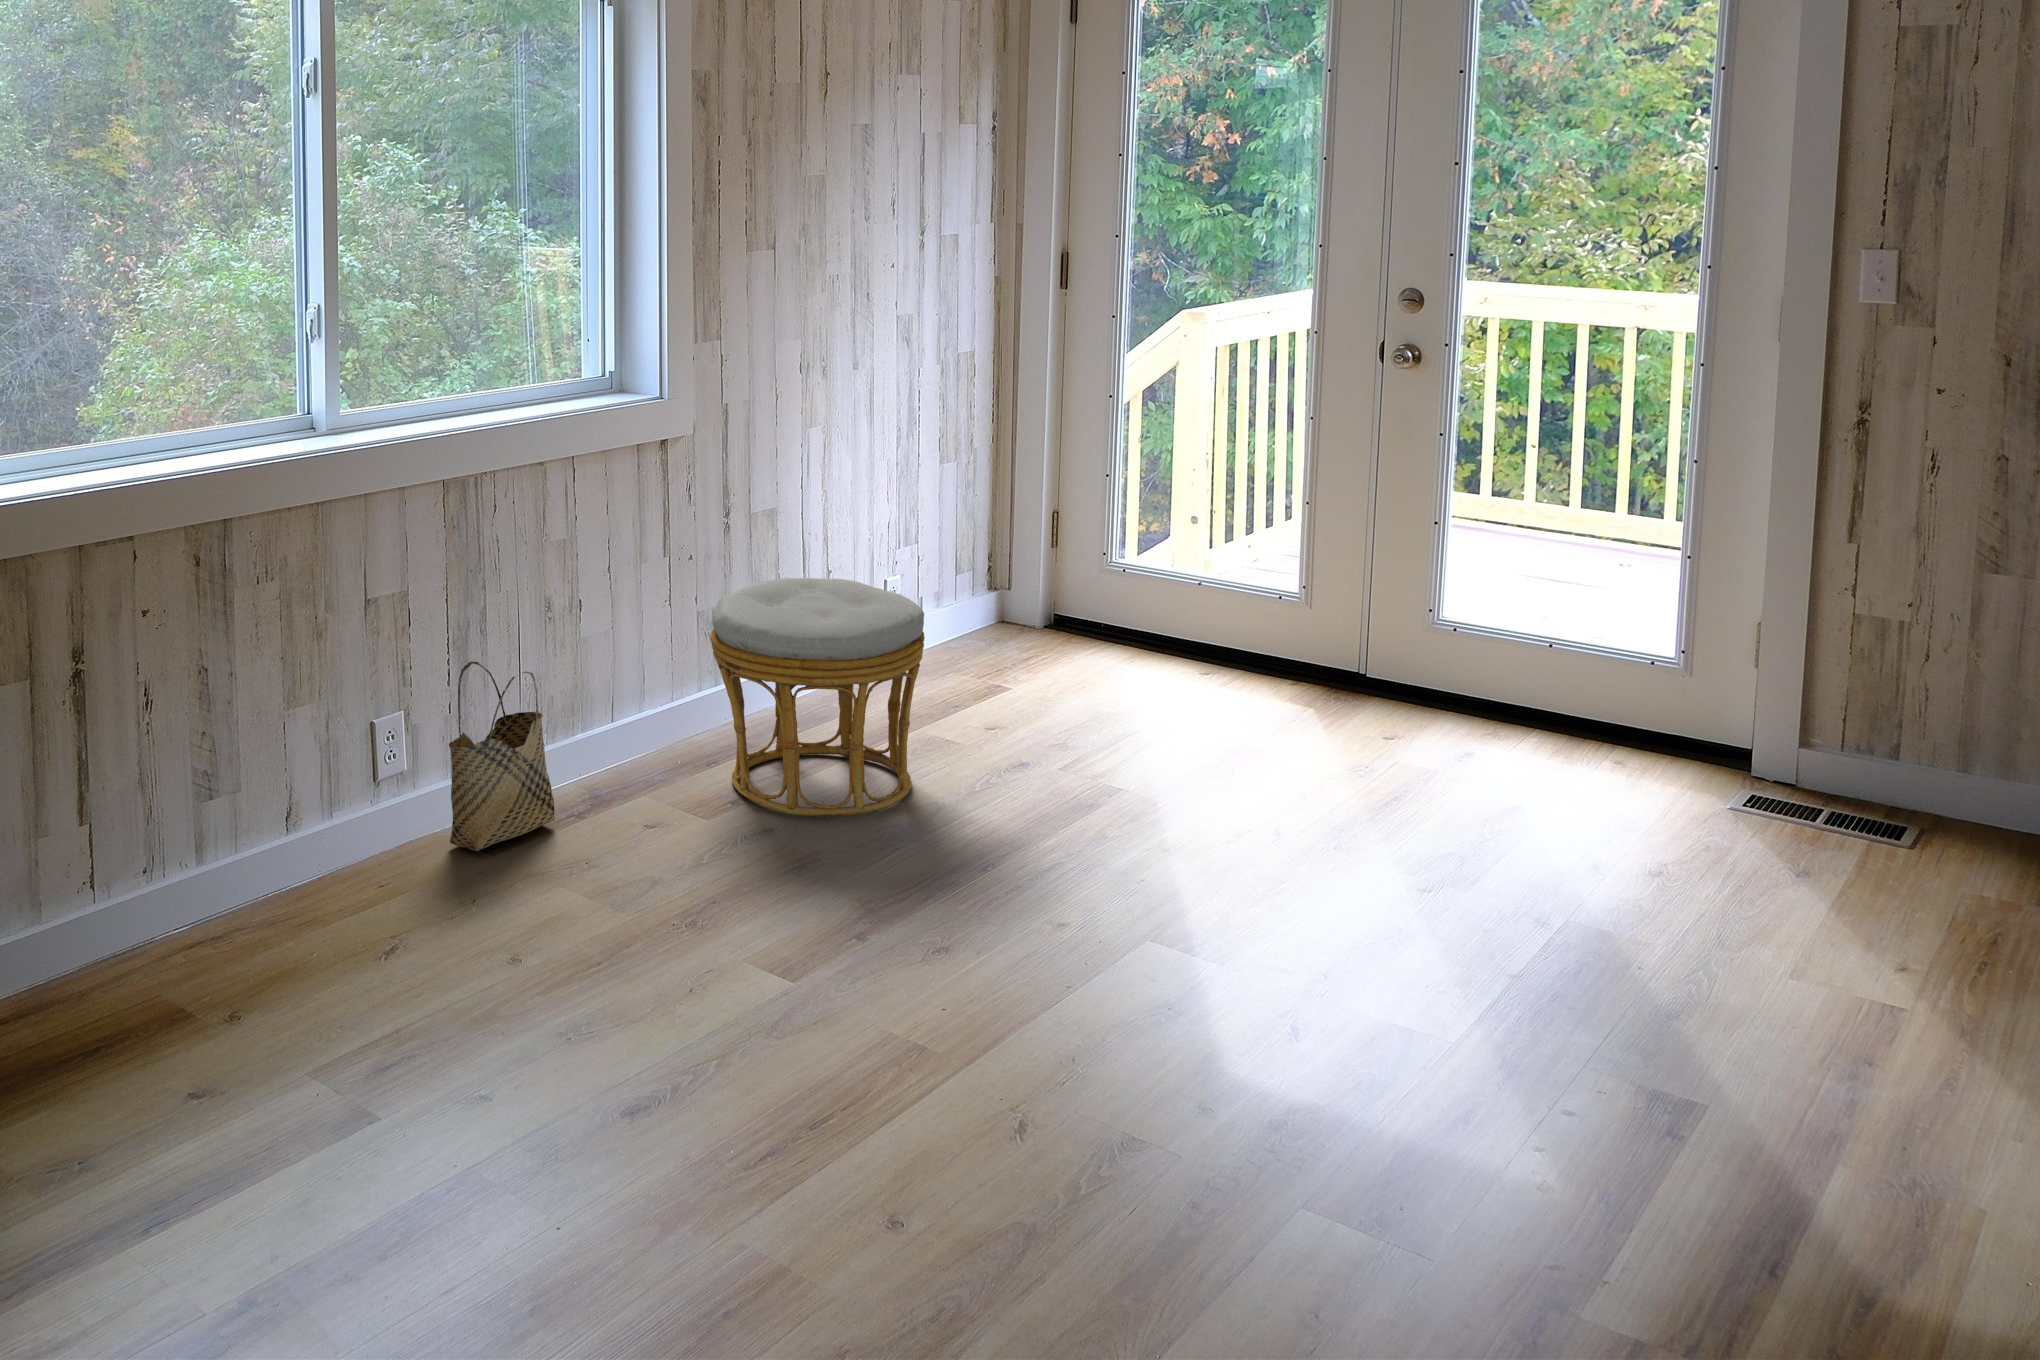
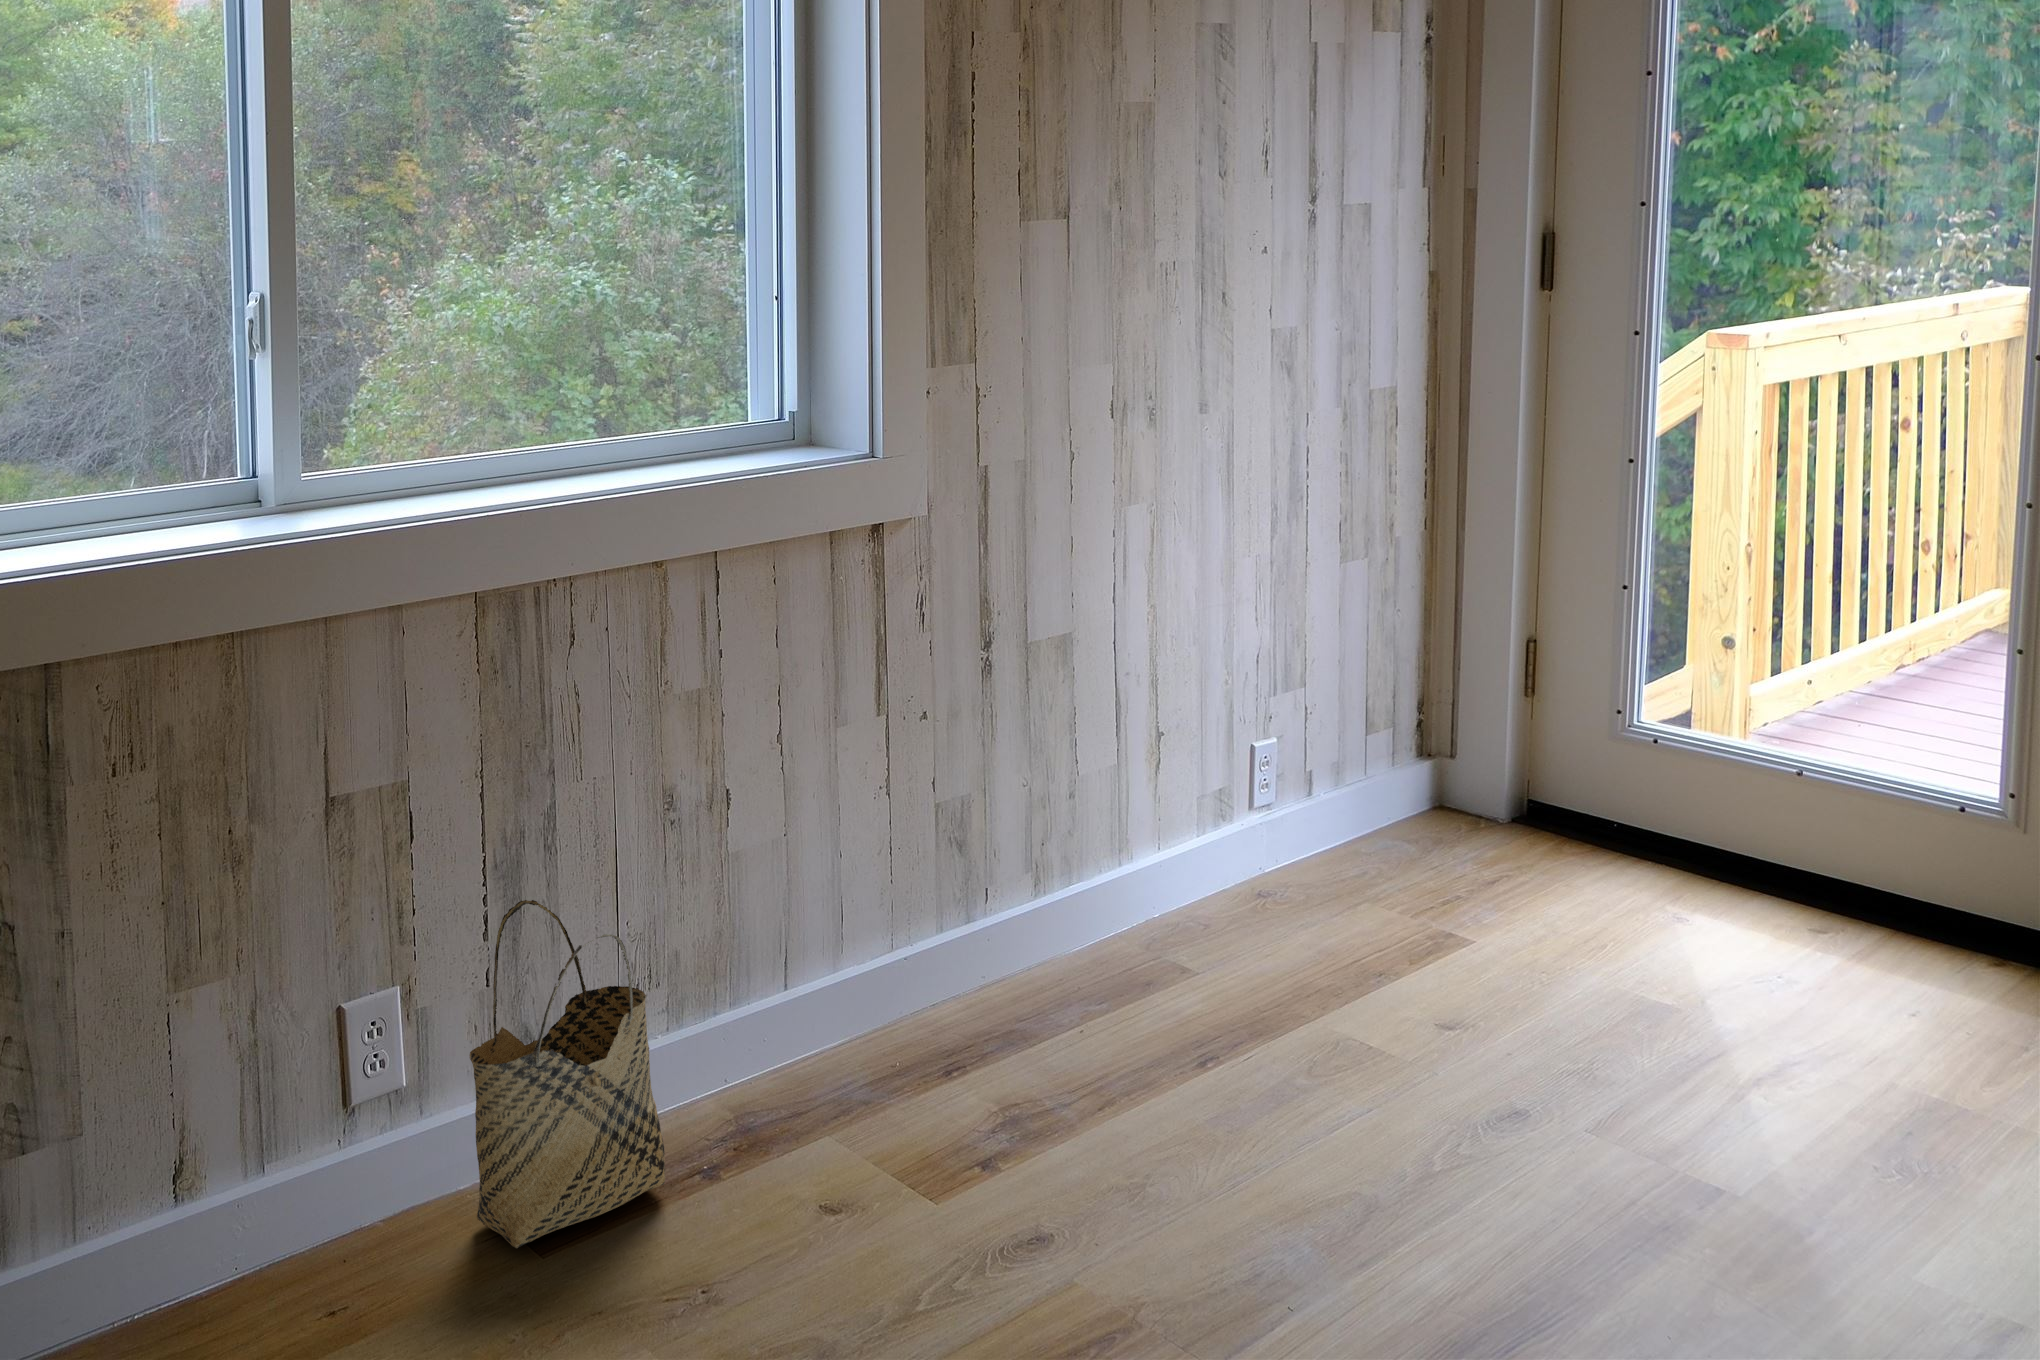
ottoman: present [711,578,925,817] -> none [948,765,1348,1230]

